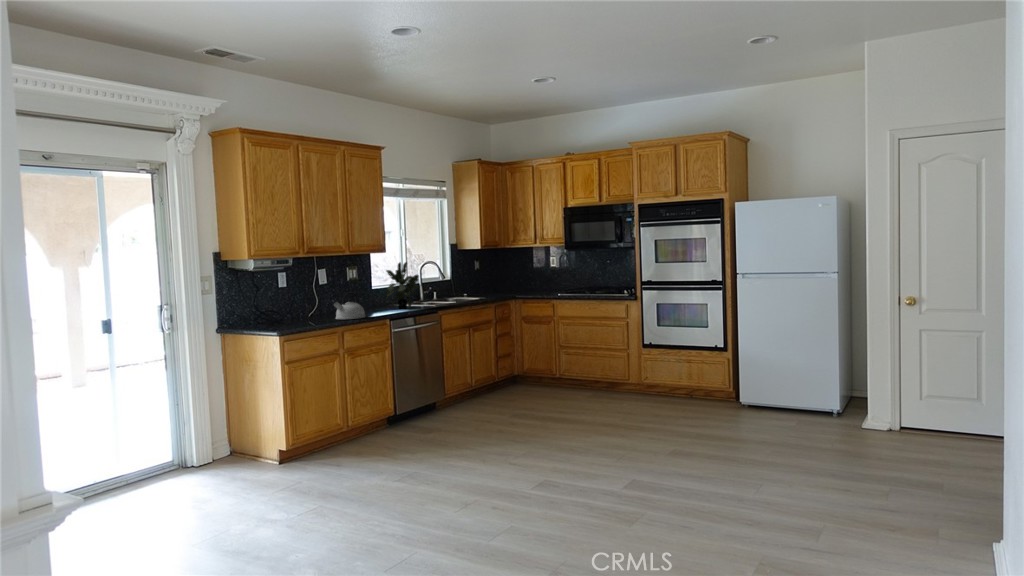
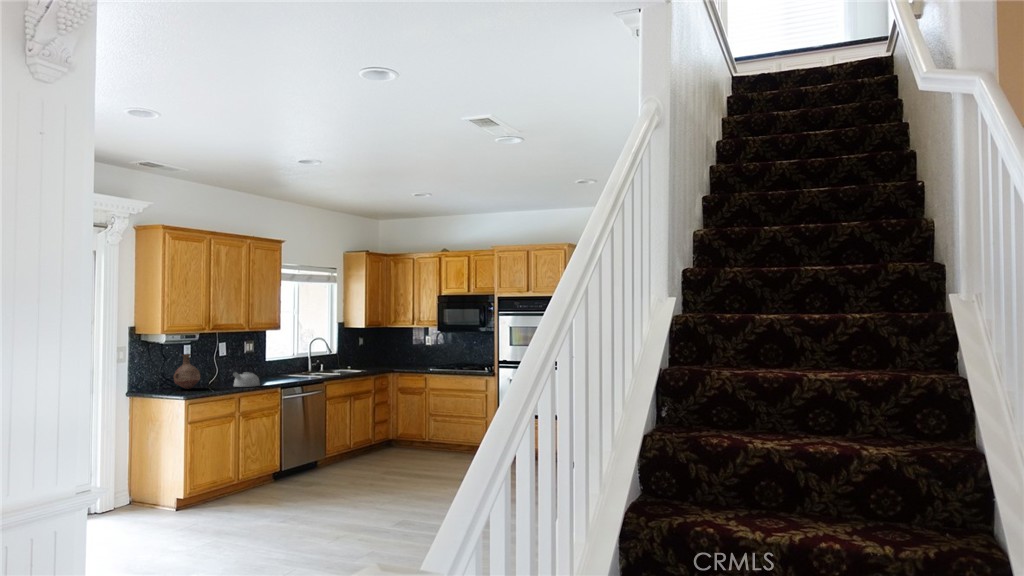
potted plant: present [386,262,419,309] -> none [277,338,309,379]
vase: none [267,282,298,323] -> present [174,354,201,389]

